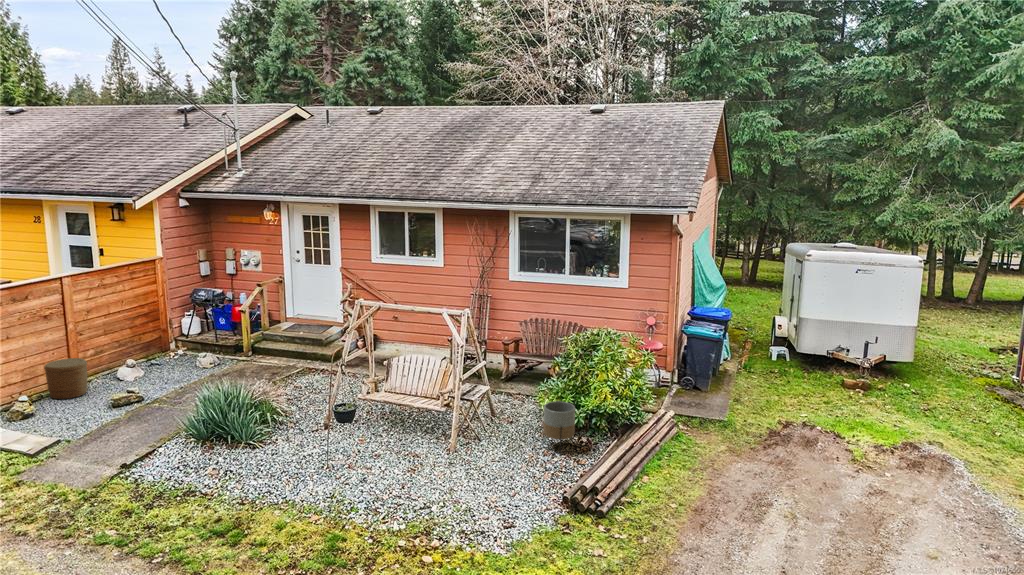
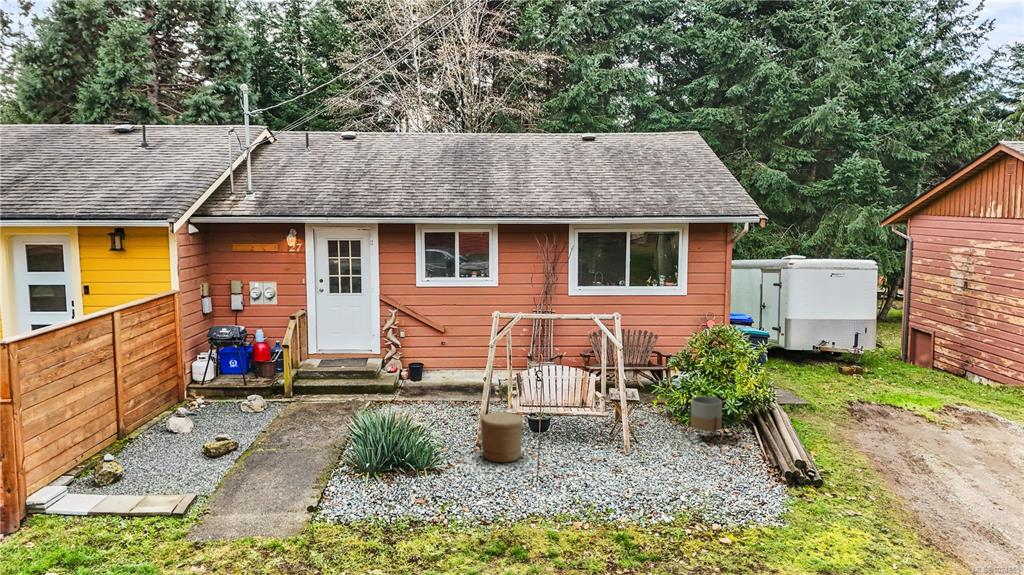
woven basket: present [44,358,88,399] -> present [481,412,523,463]

